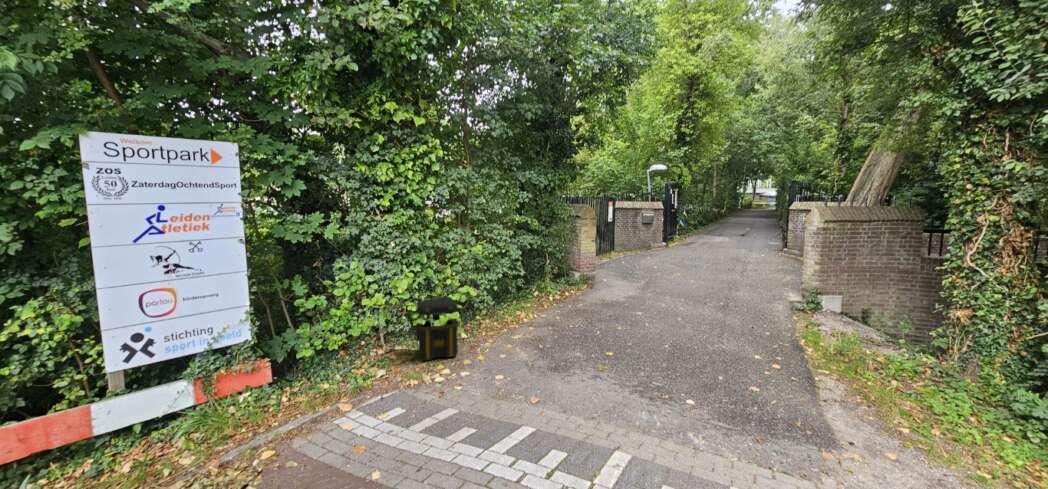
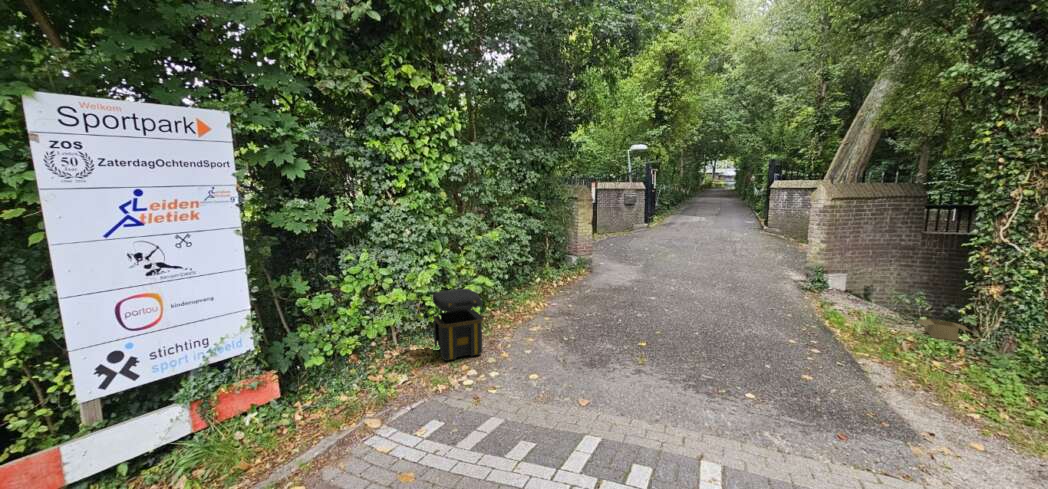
cardboard box: none [894,343,945,365] -> present [918,319,970,341]

